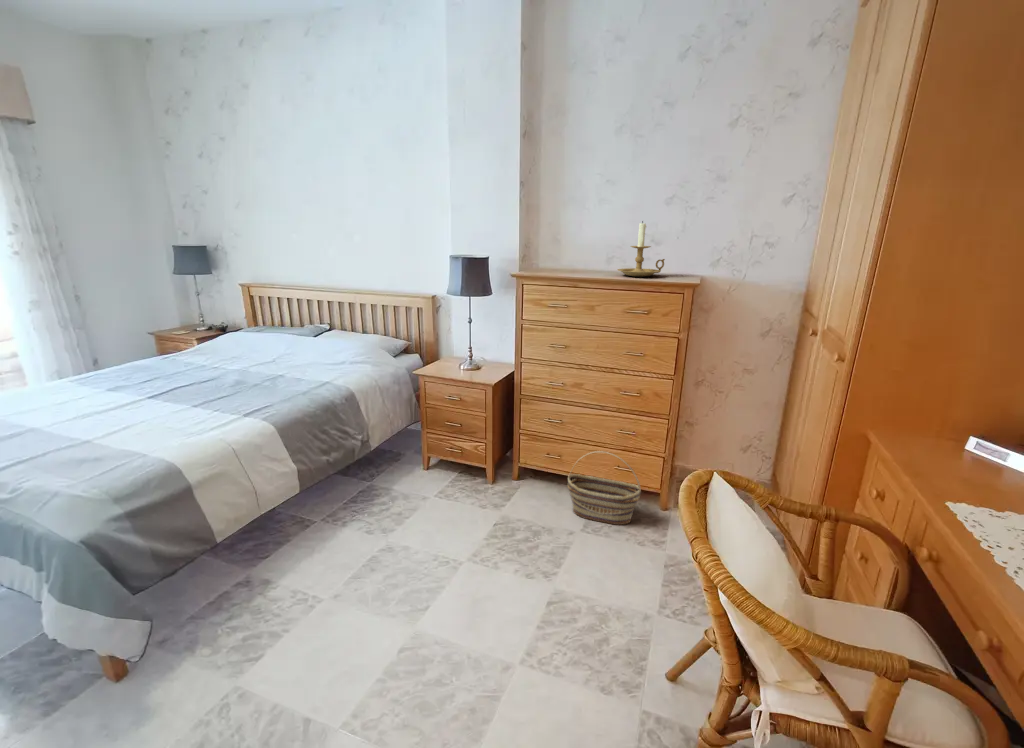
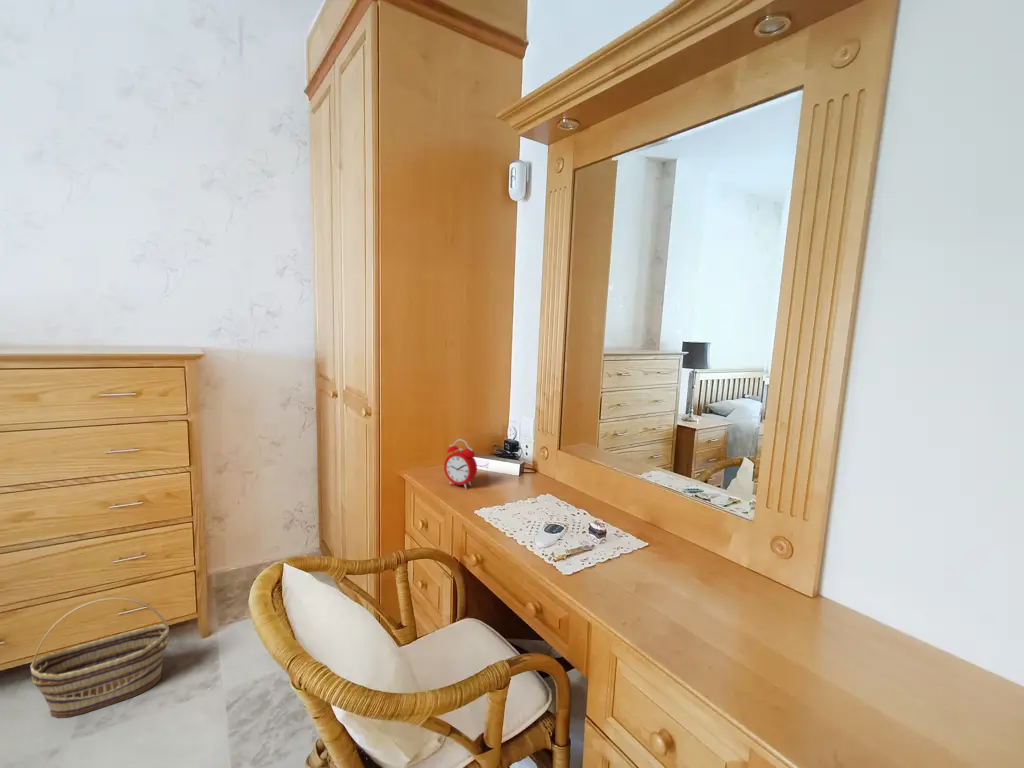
candle holder: present [618,221,665,277] -> none [72,277,148,349]
alarm clock: none [921,414,972,474] -> present [444,439,477,488]

